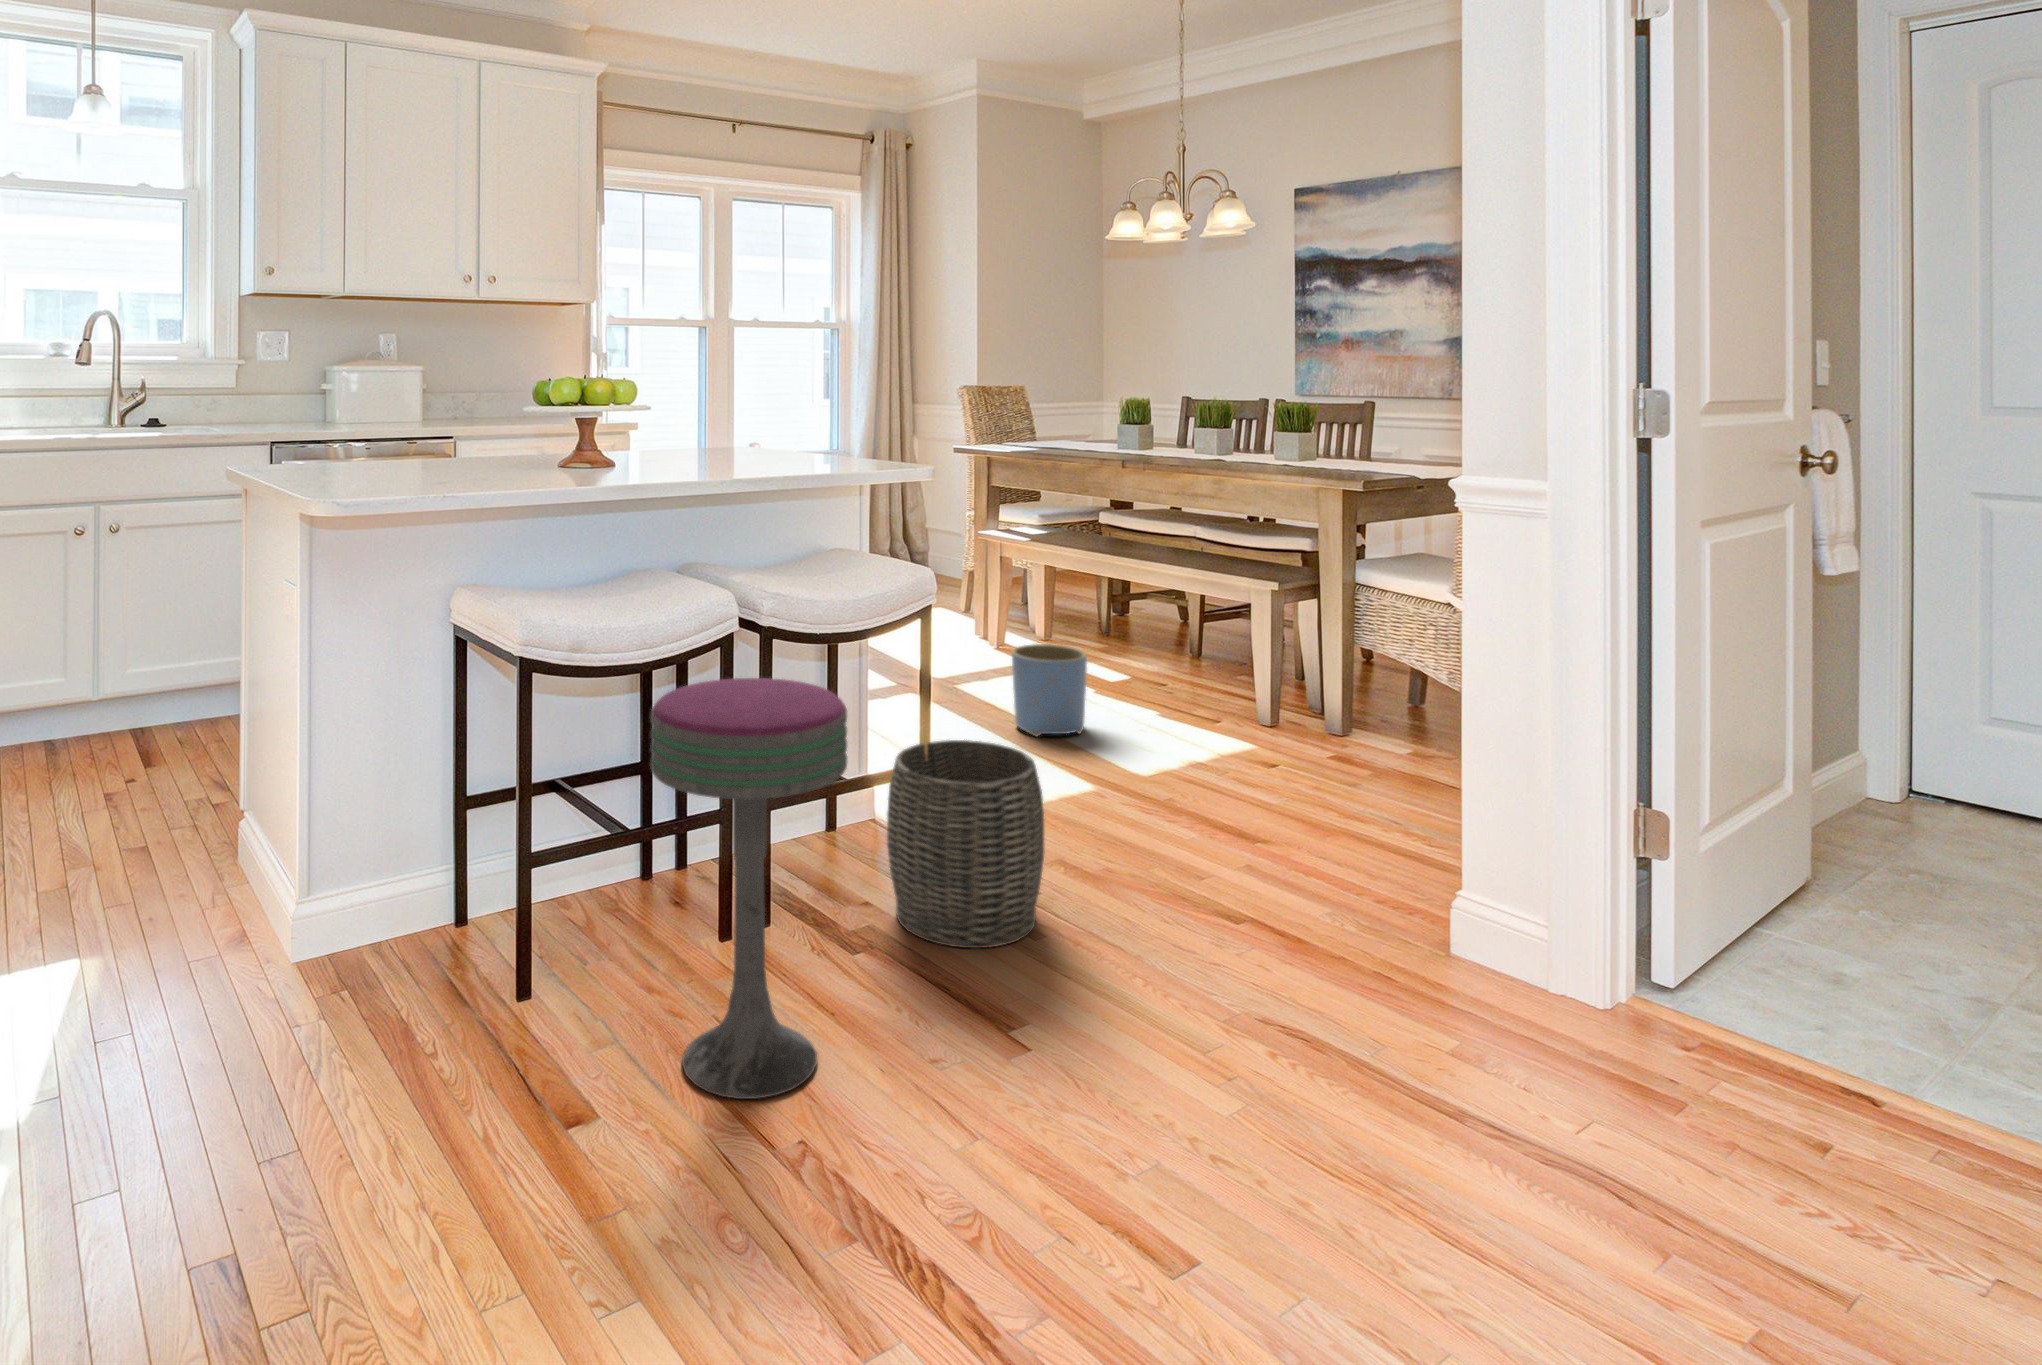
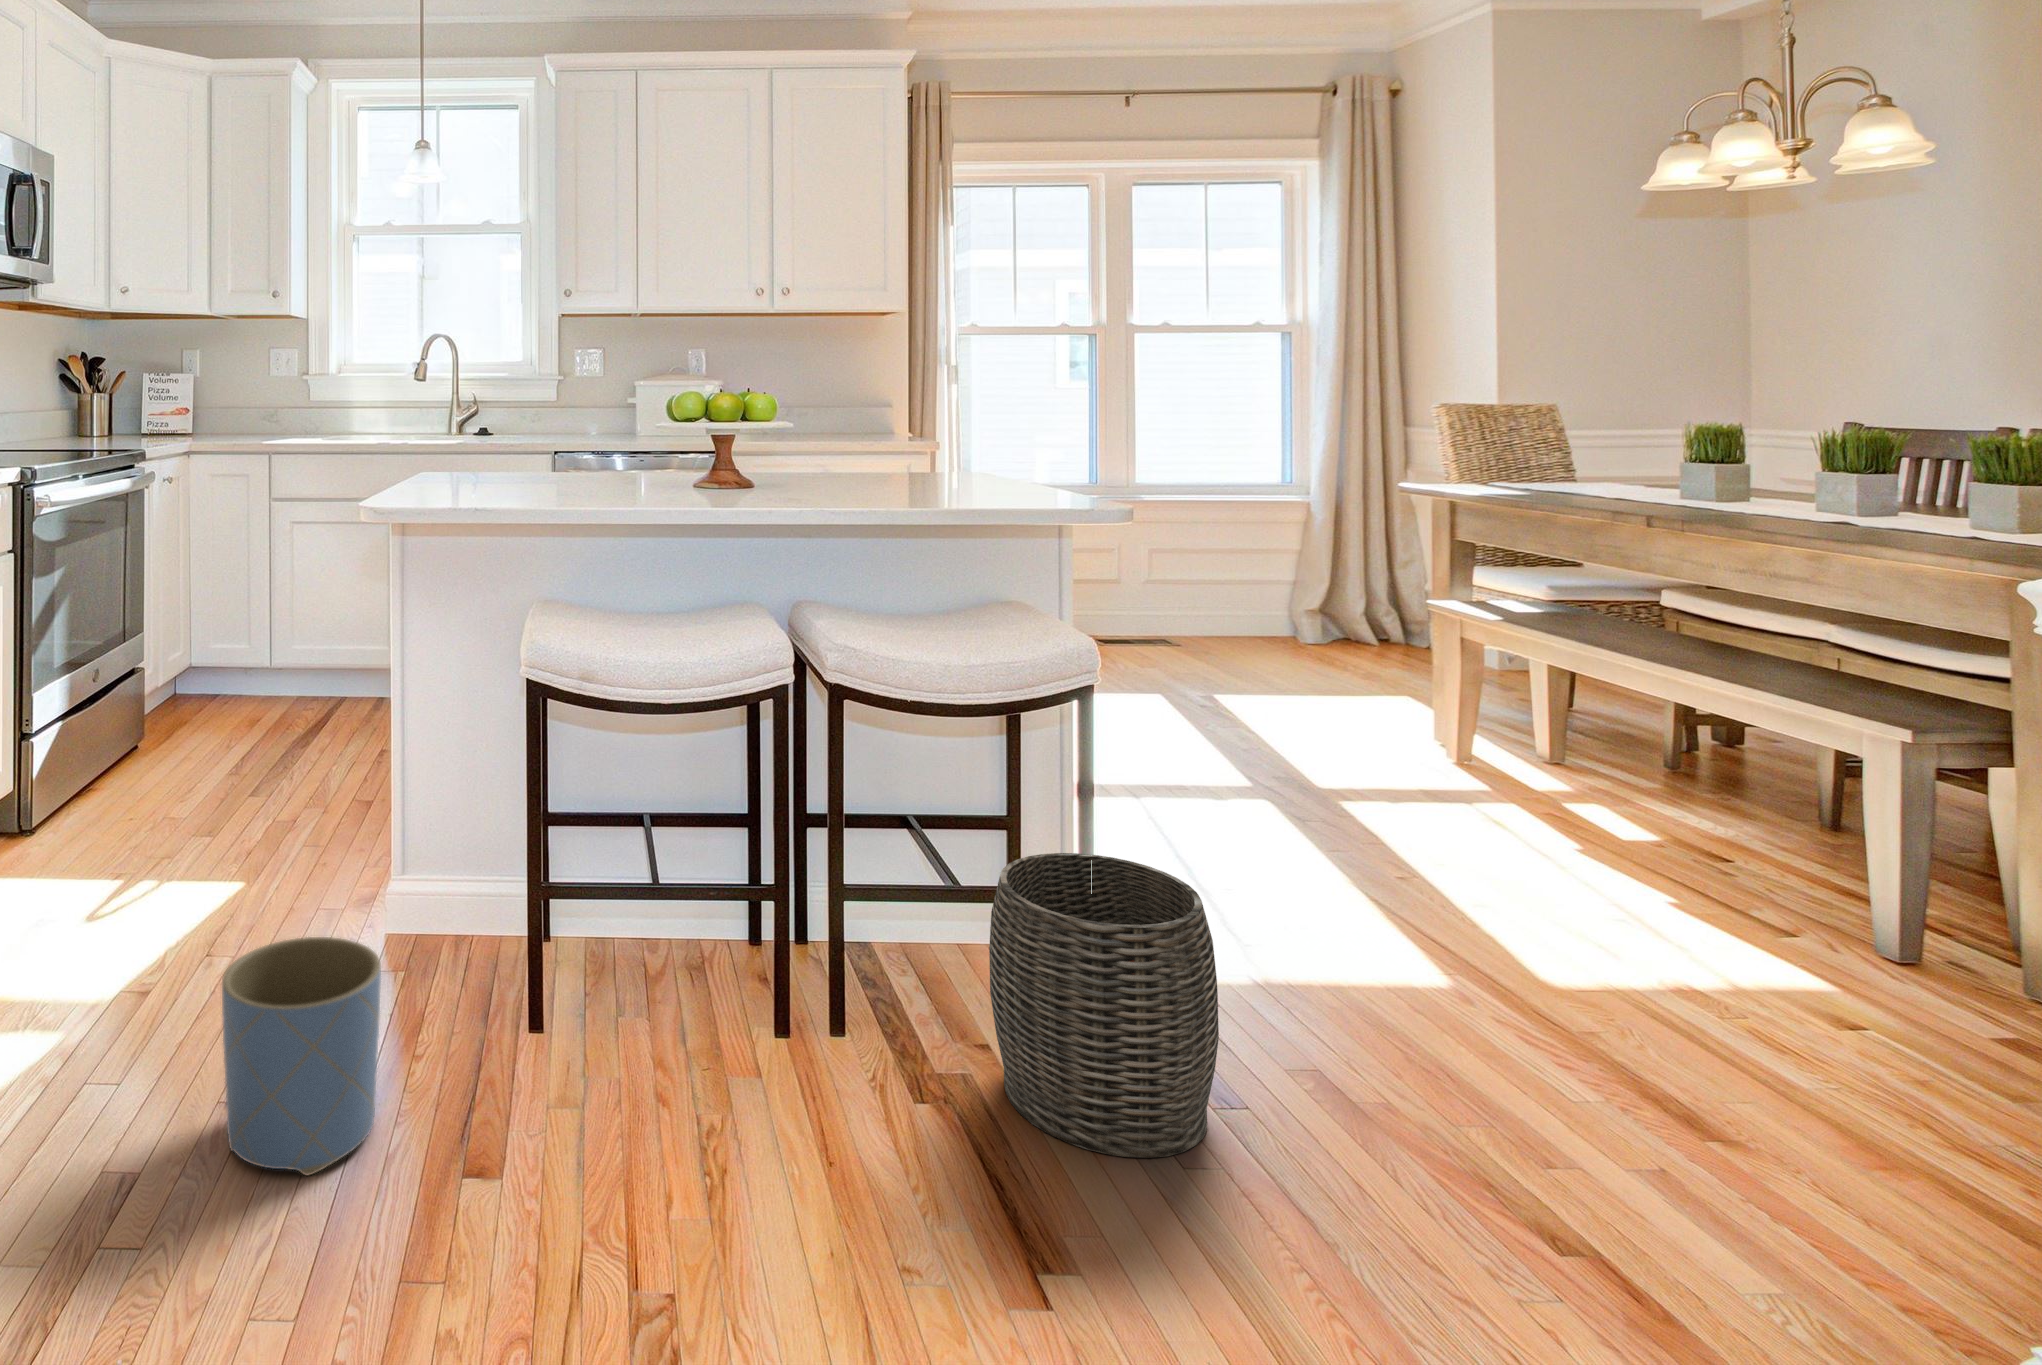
planter: present [1012,644,1087,736] -> present [222,937,381,1175]
bar stool: present [650,678,847,1099] -> none [564,721,800,1241]

